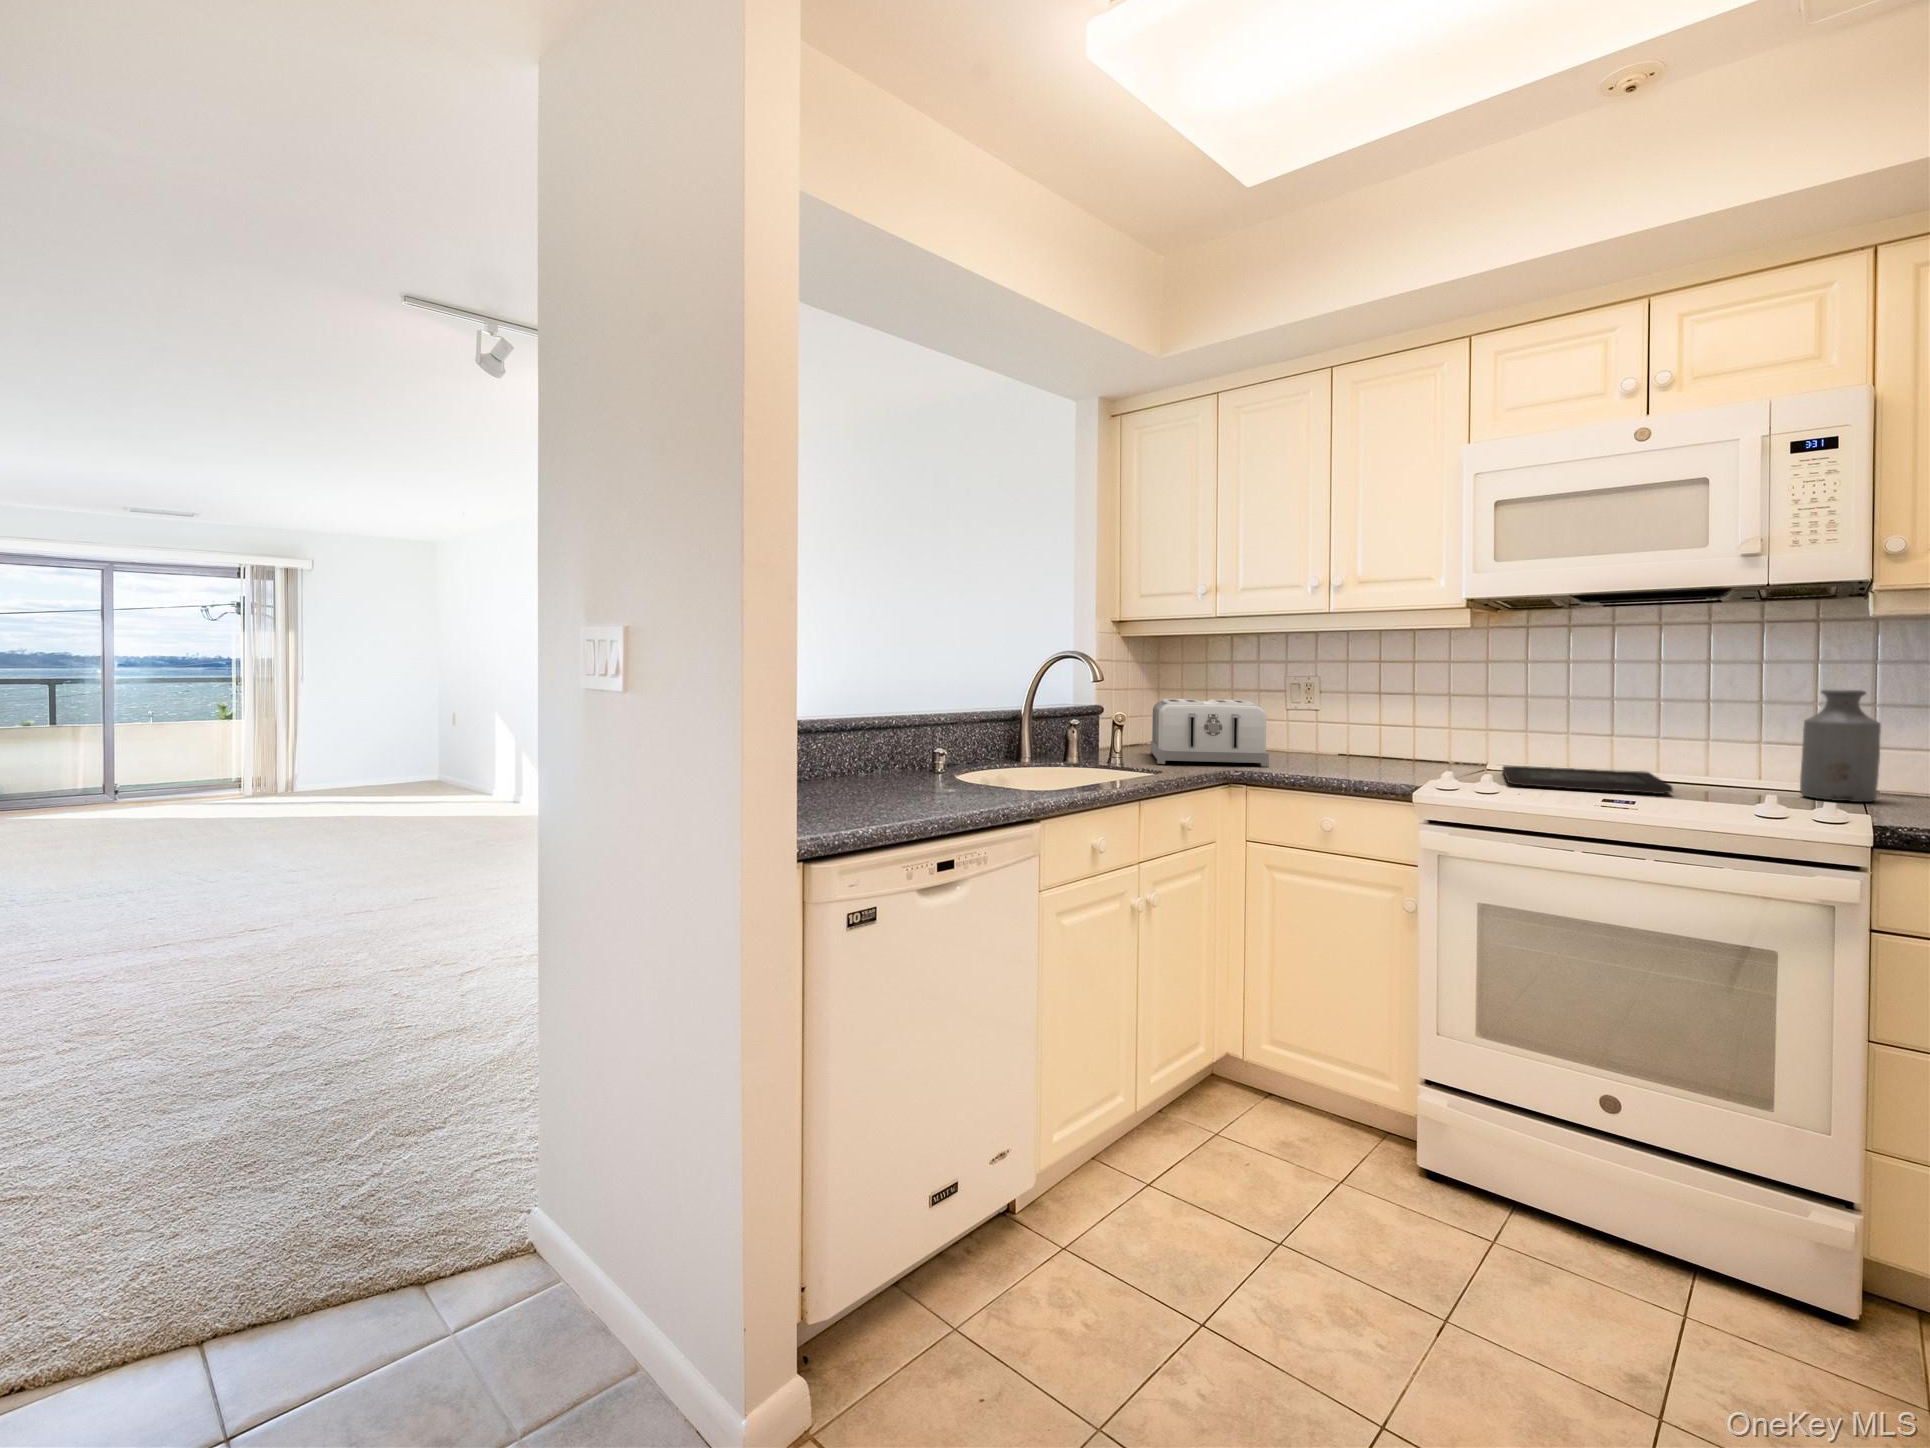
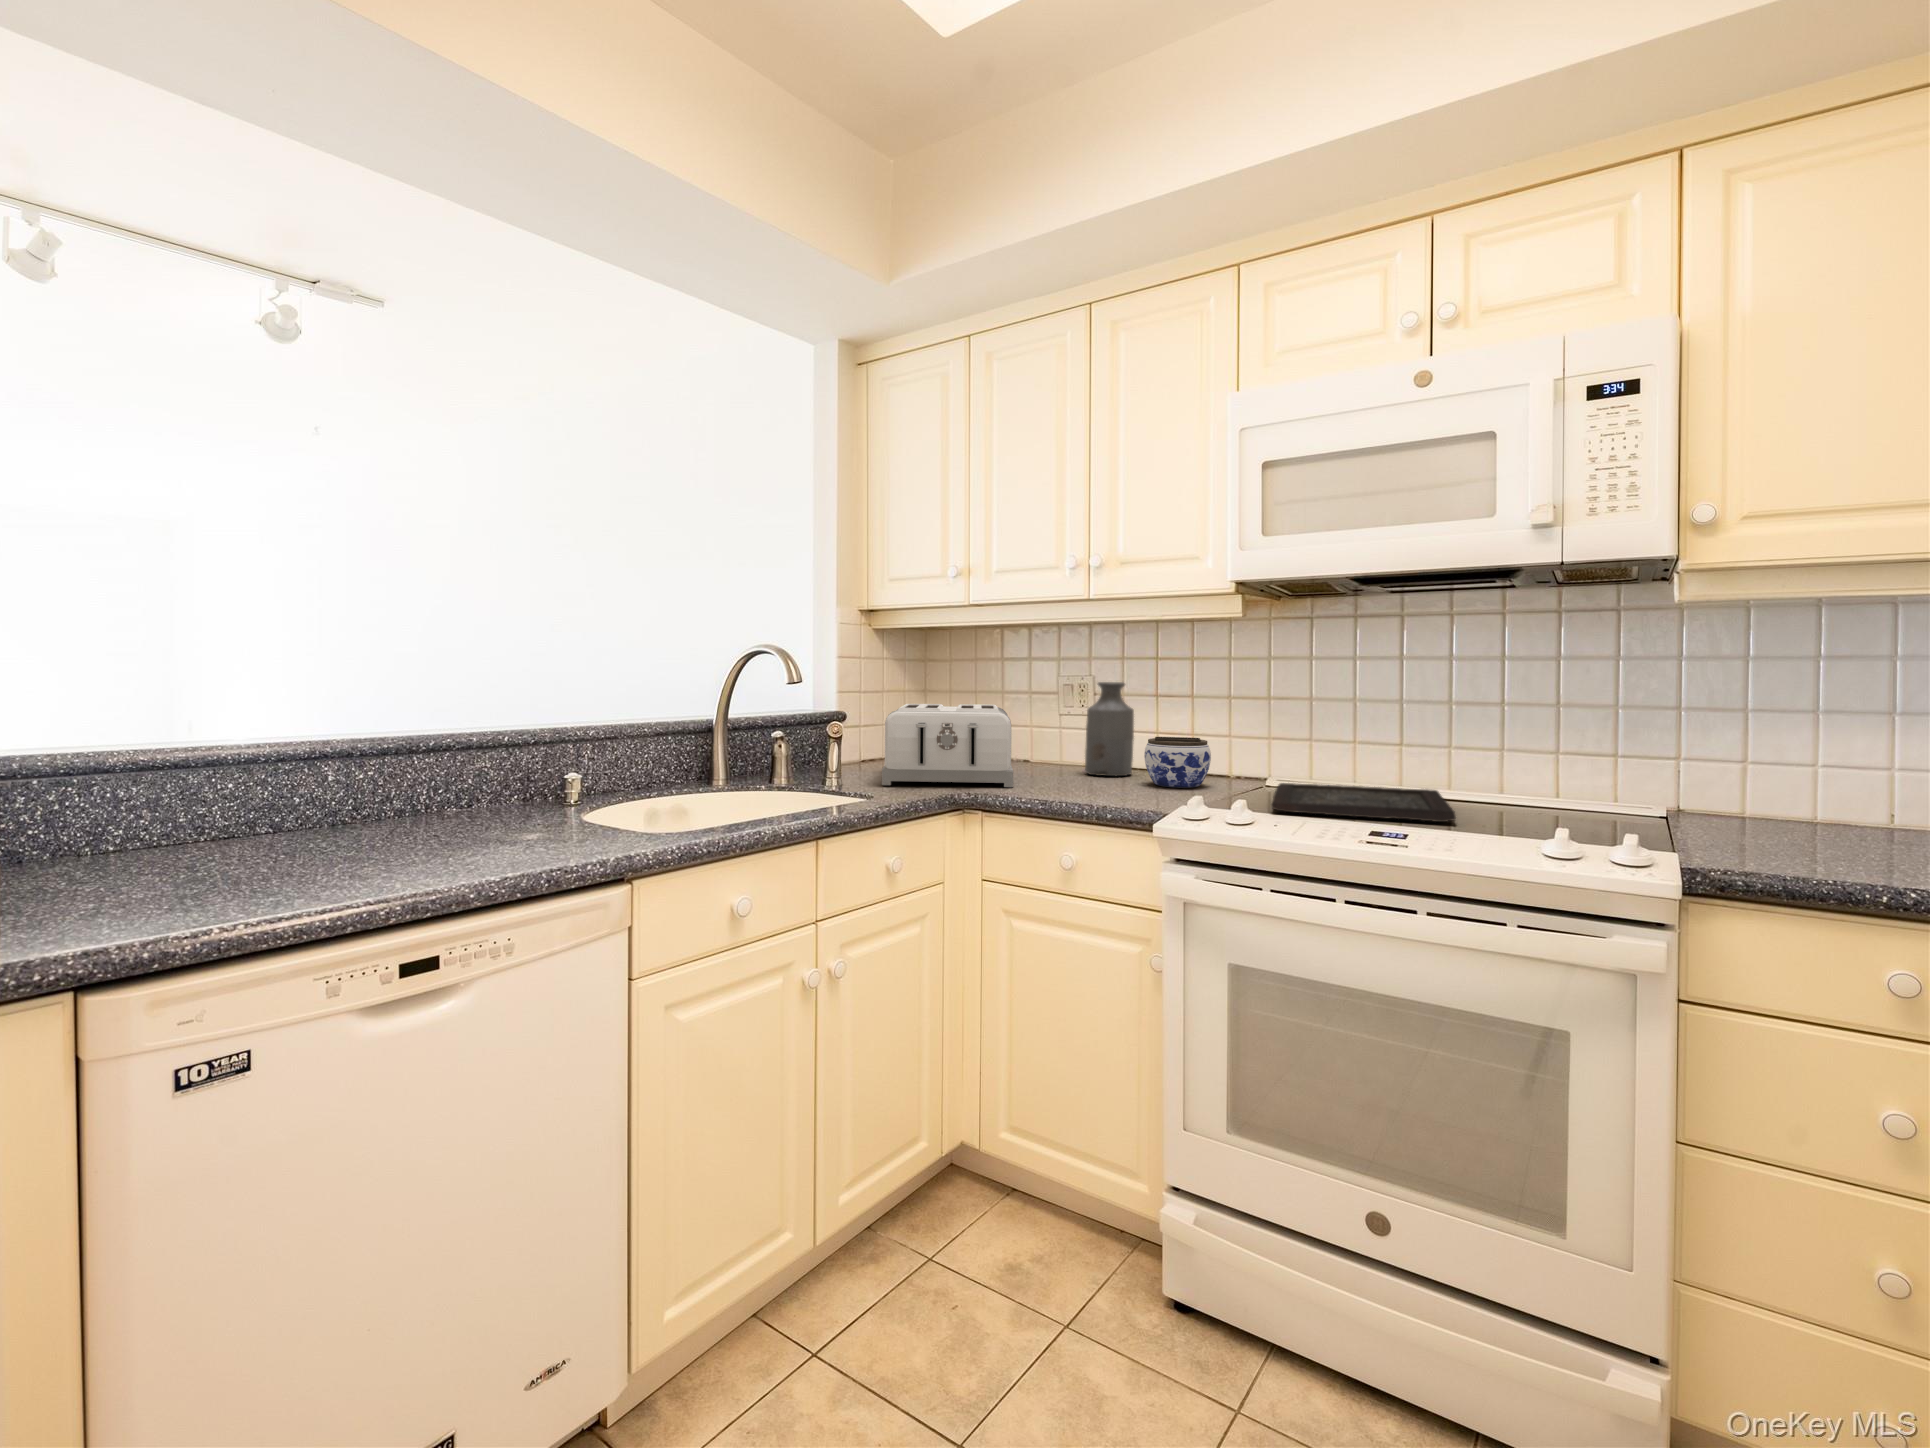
bottle: present [1800,690,1881,802] -> present [1085,682,1134,776]
jar: none [1380,727,1440,769] -> present [1144,737,1211,788]

